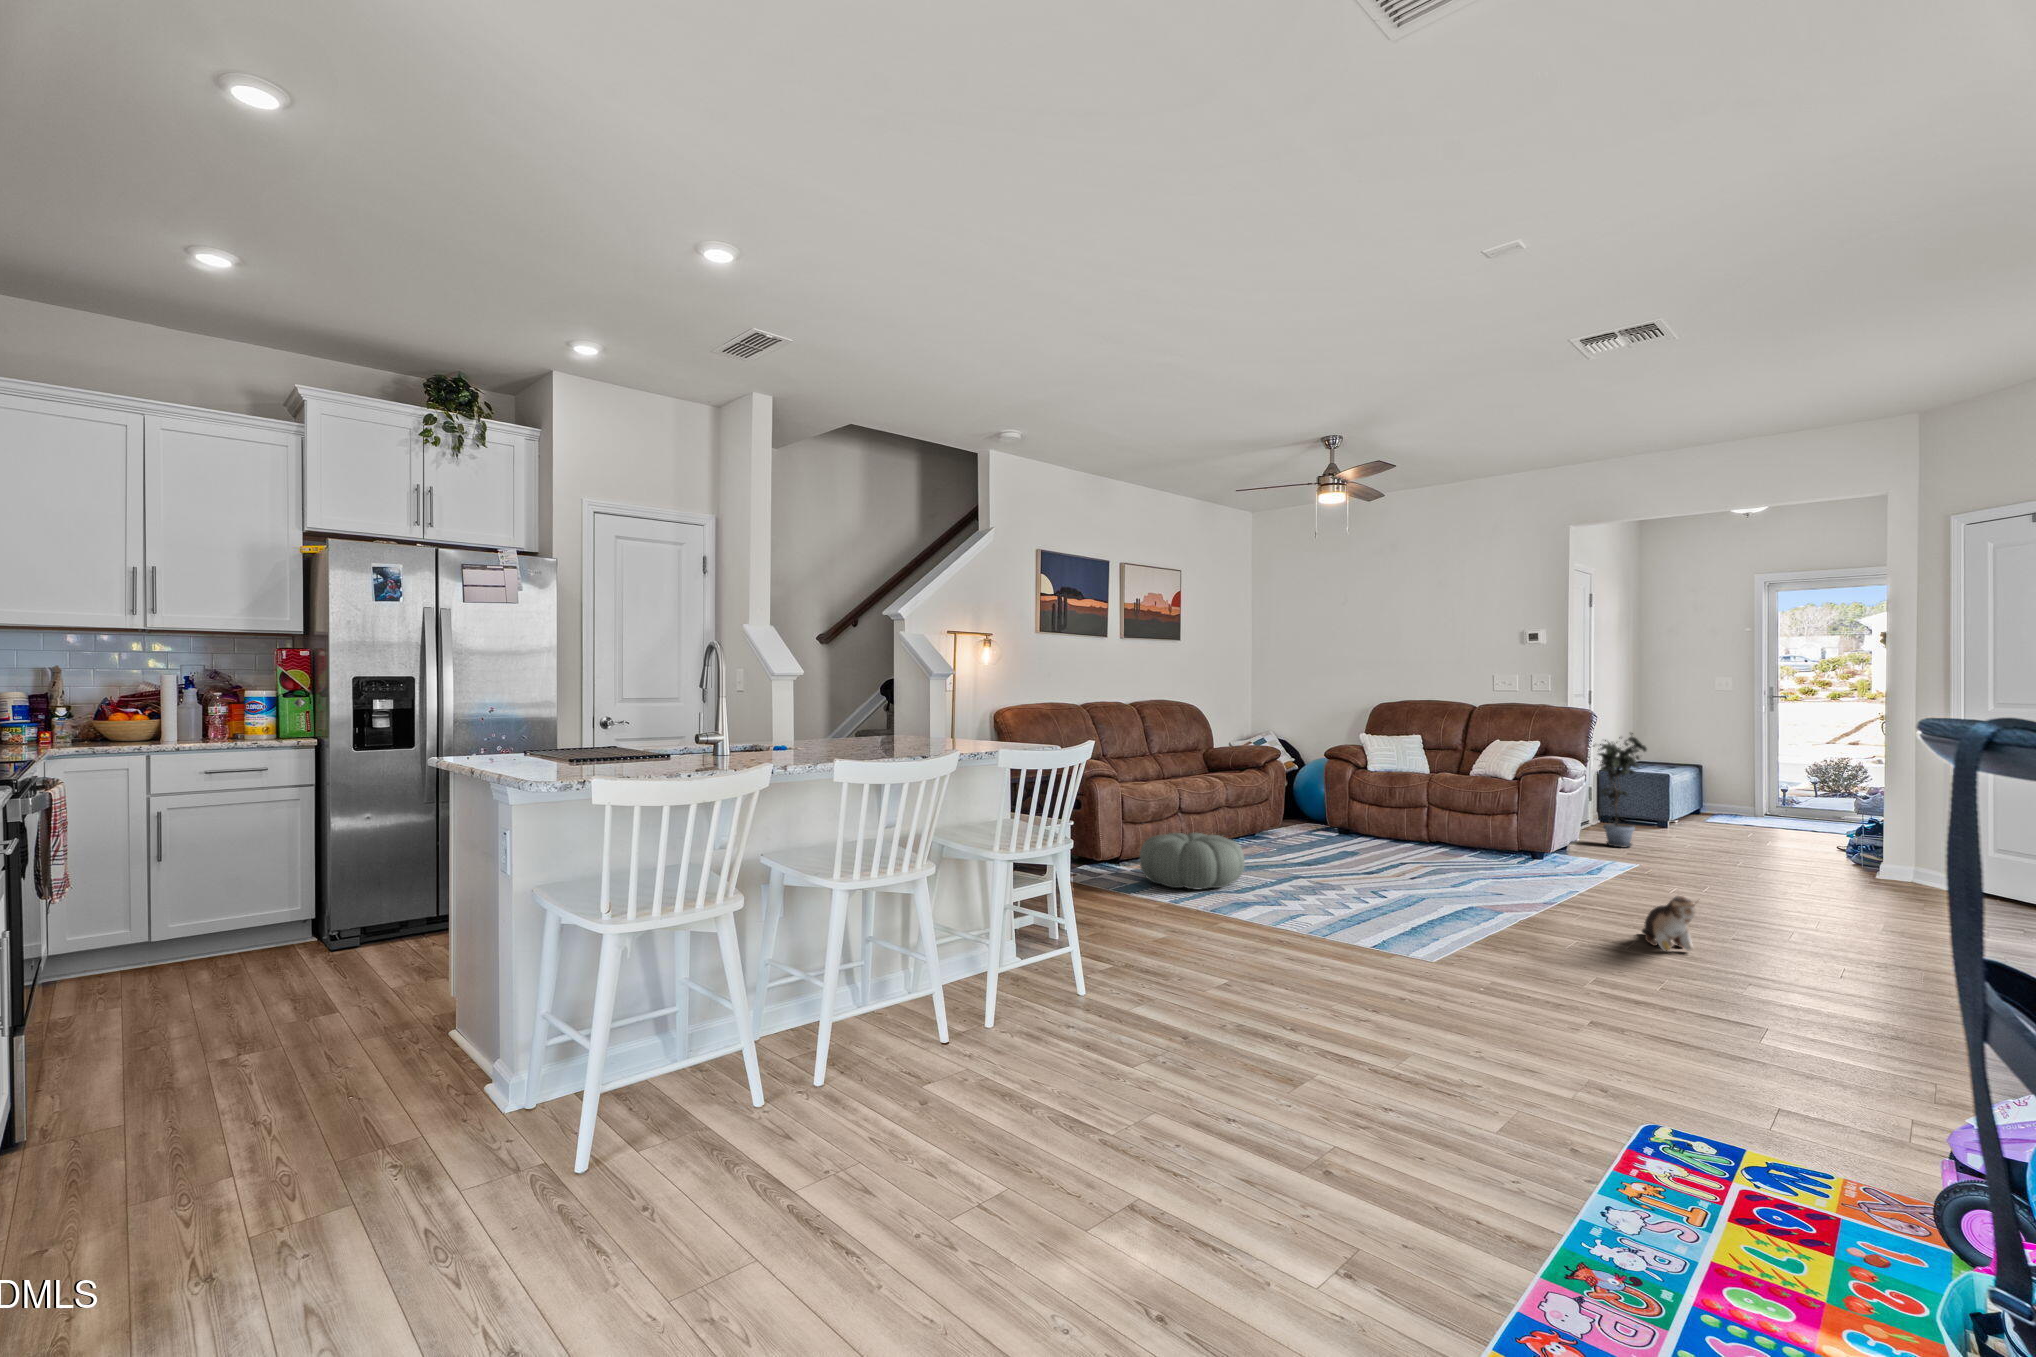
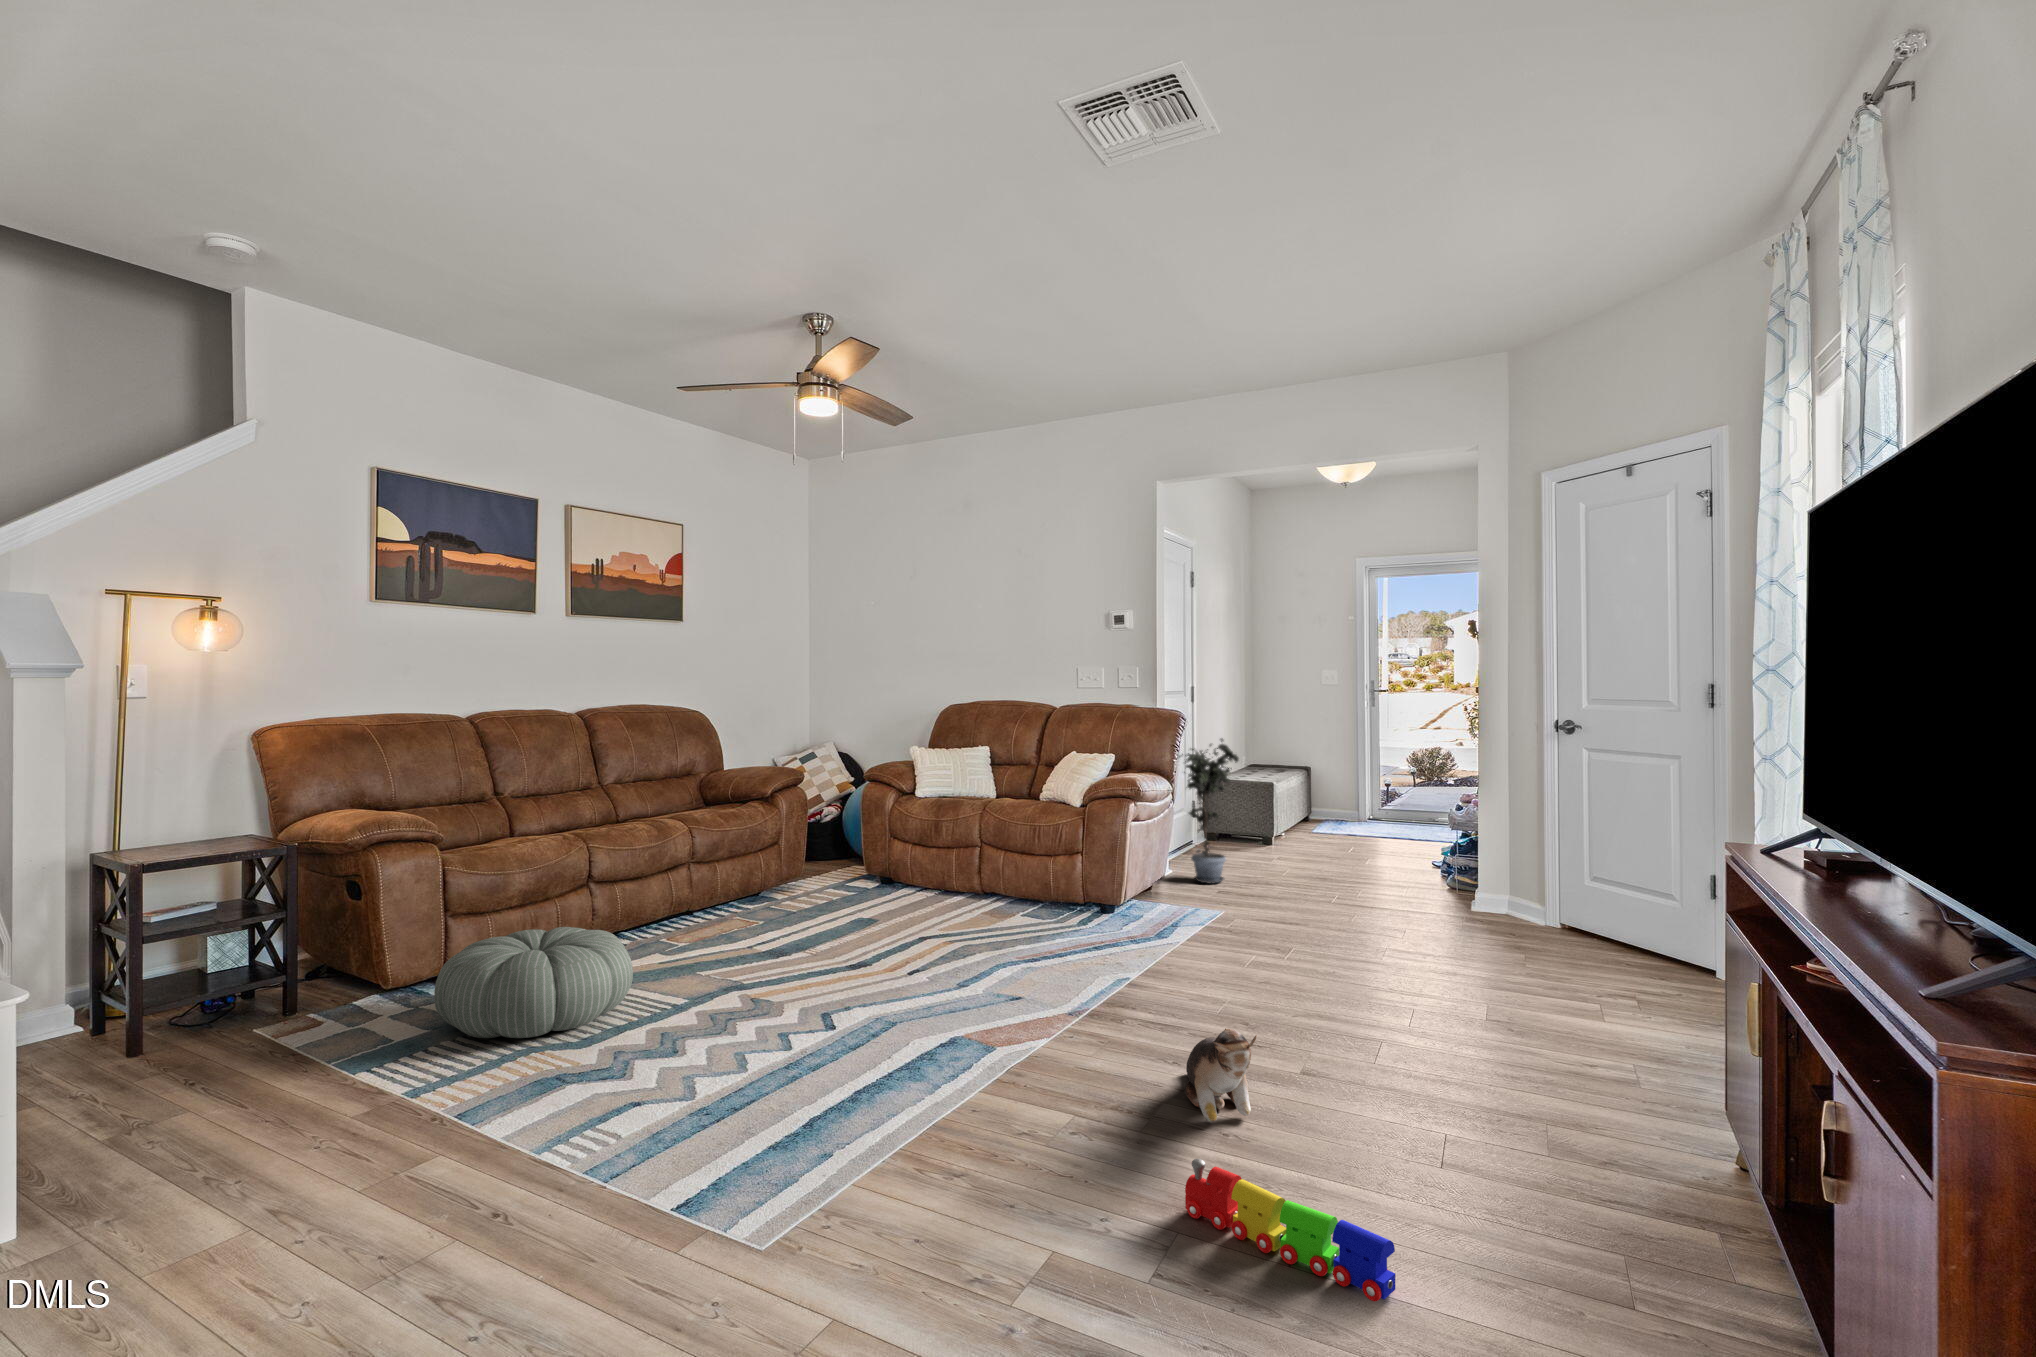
toy train: none [1661,949,1799,1010] -> present [1185,1159,1395,1301]

